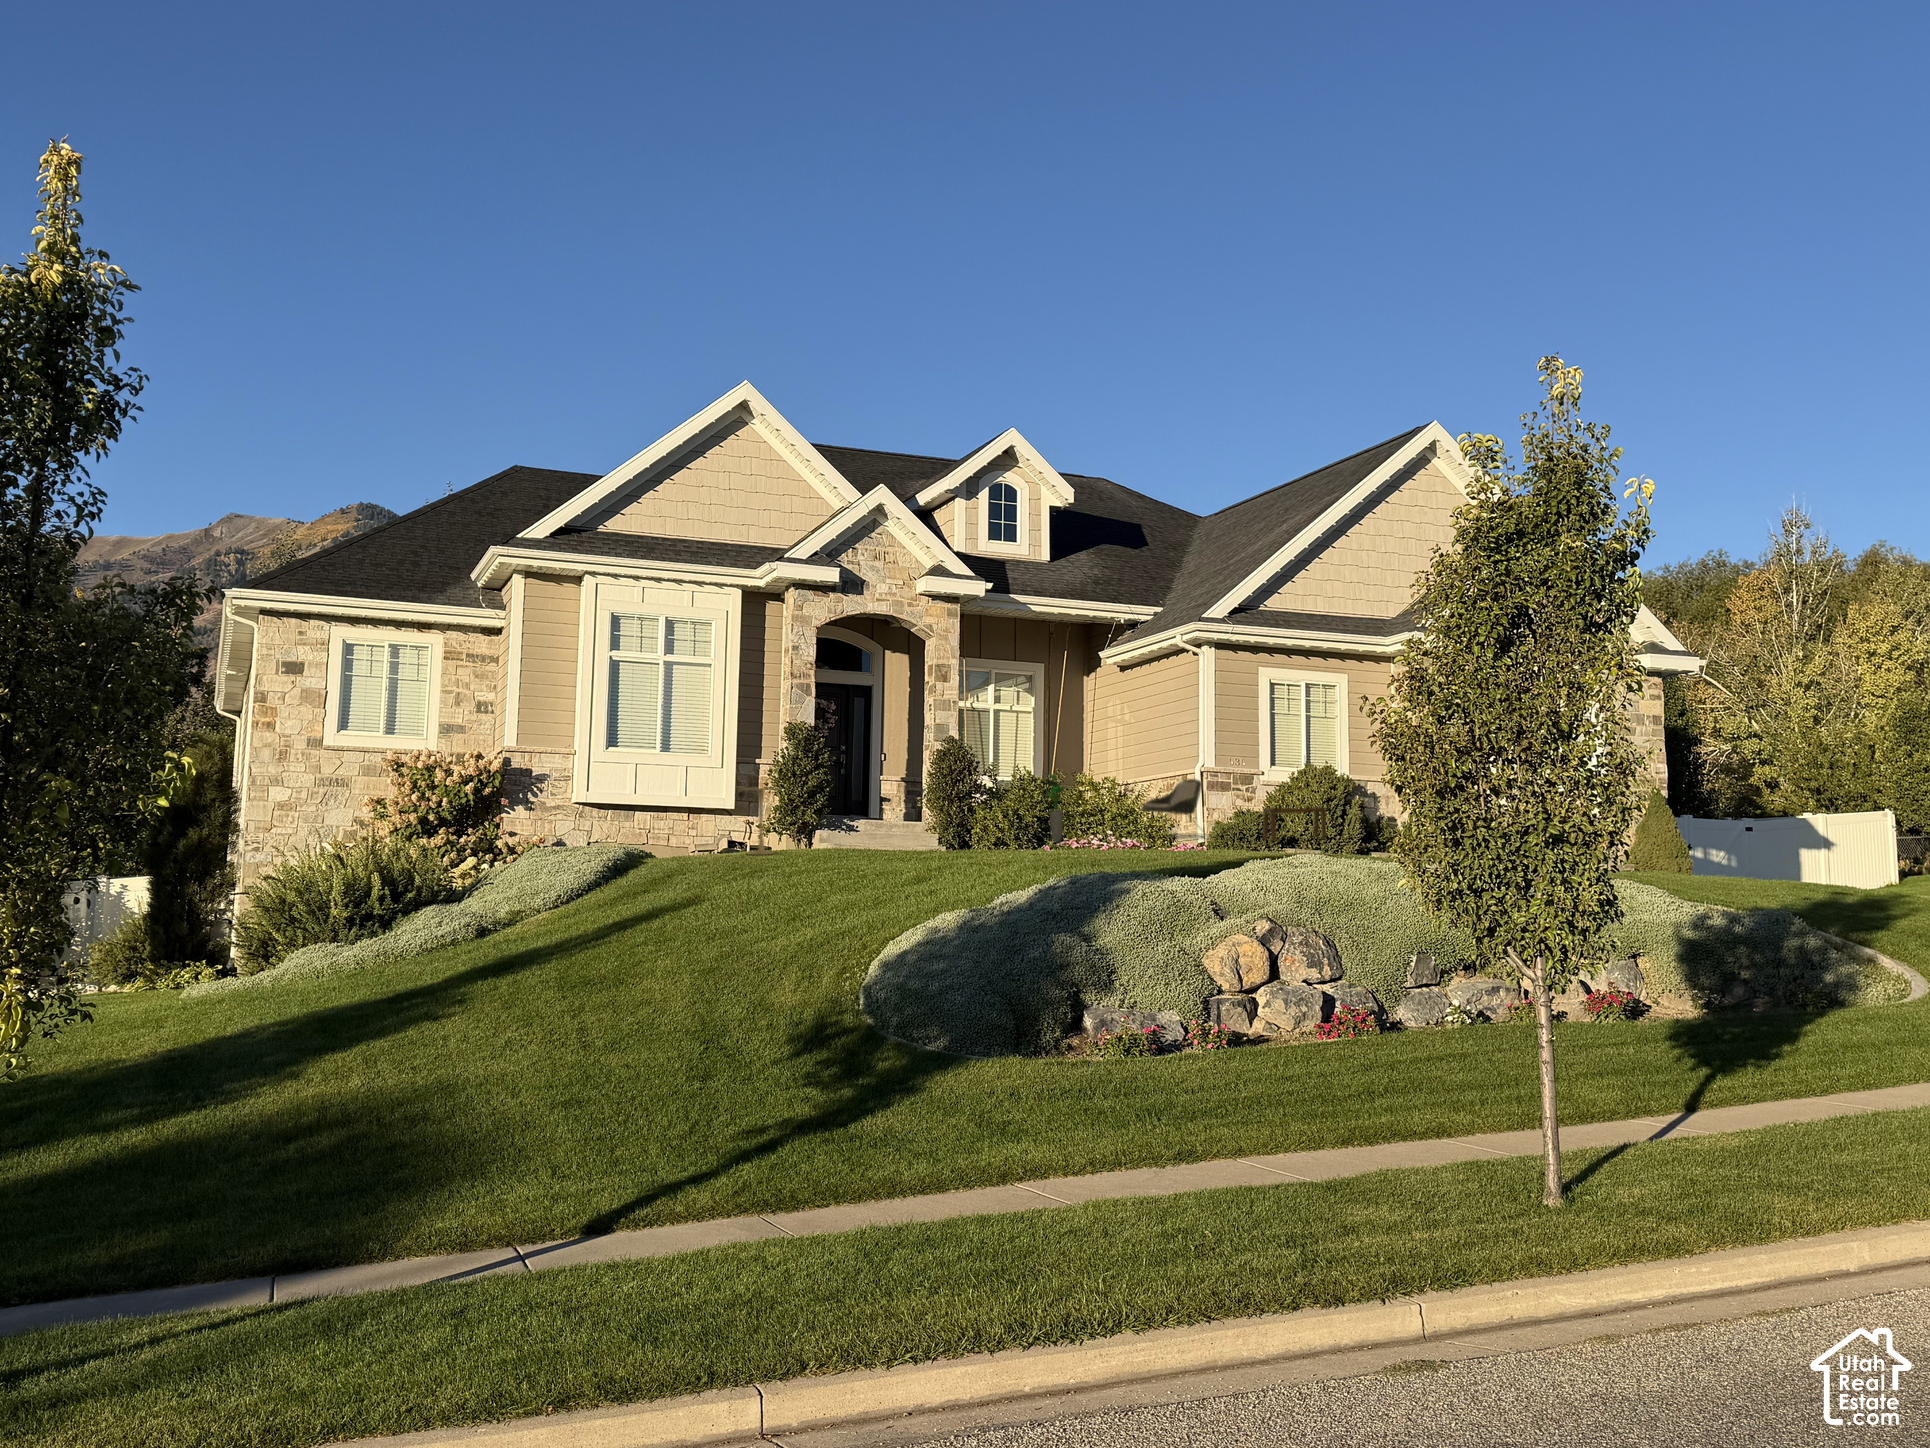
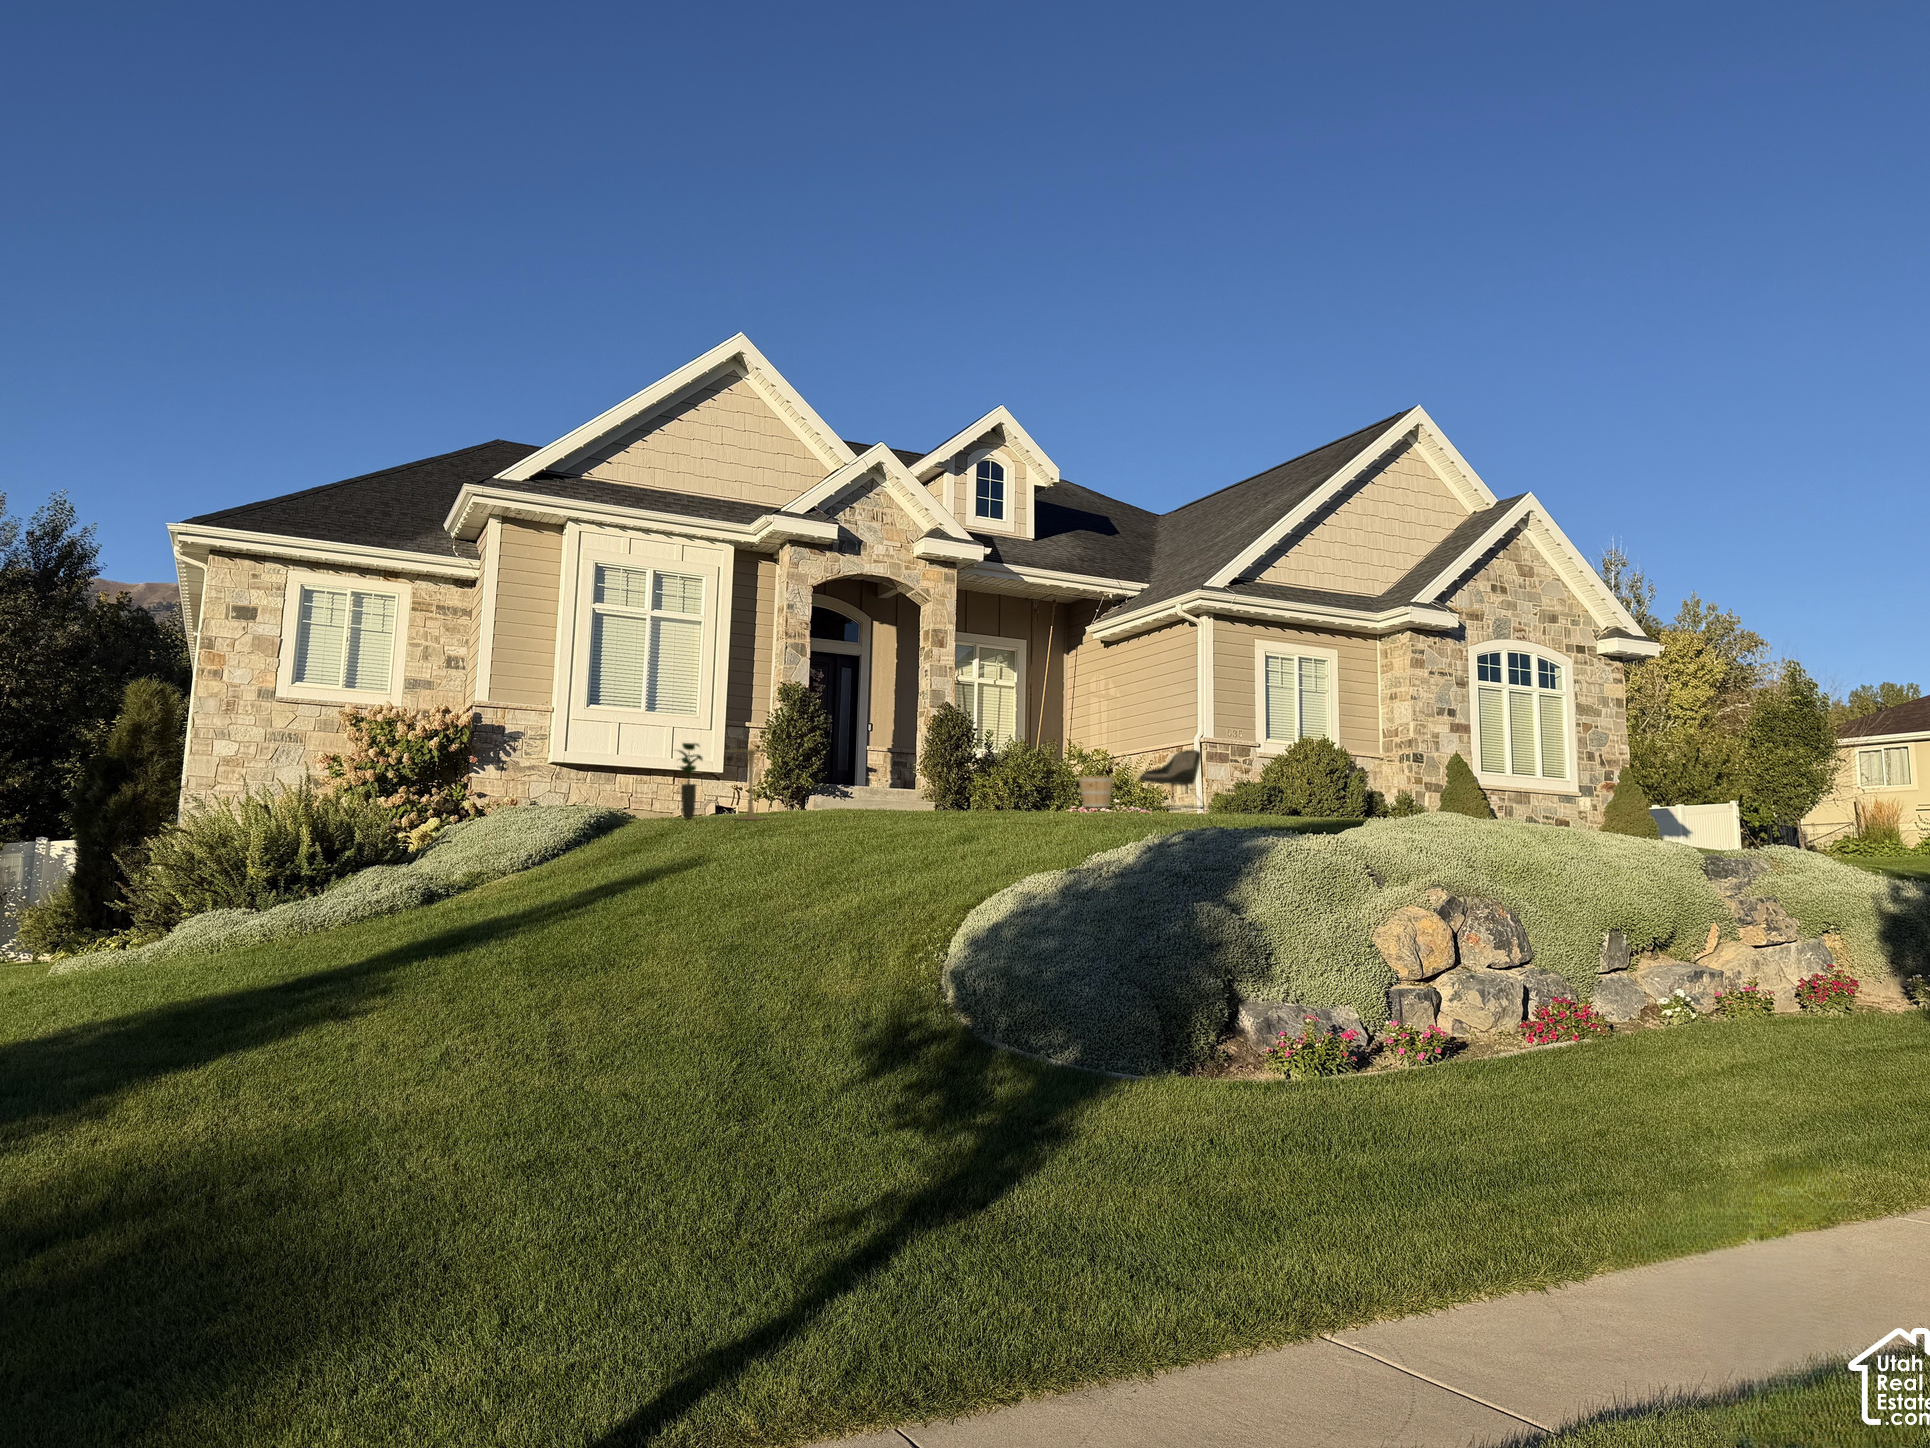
potted plant: present [1047,773,1066,843] -> present [678,743,703,819]
wooden bucket: none [1083,805,1120,836] -> present [1078,776,1114,807]
bench: present [1263,807,1326,841] -> none [1267,778,1332,811]

